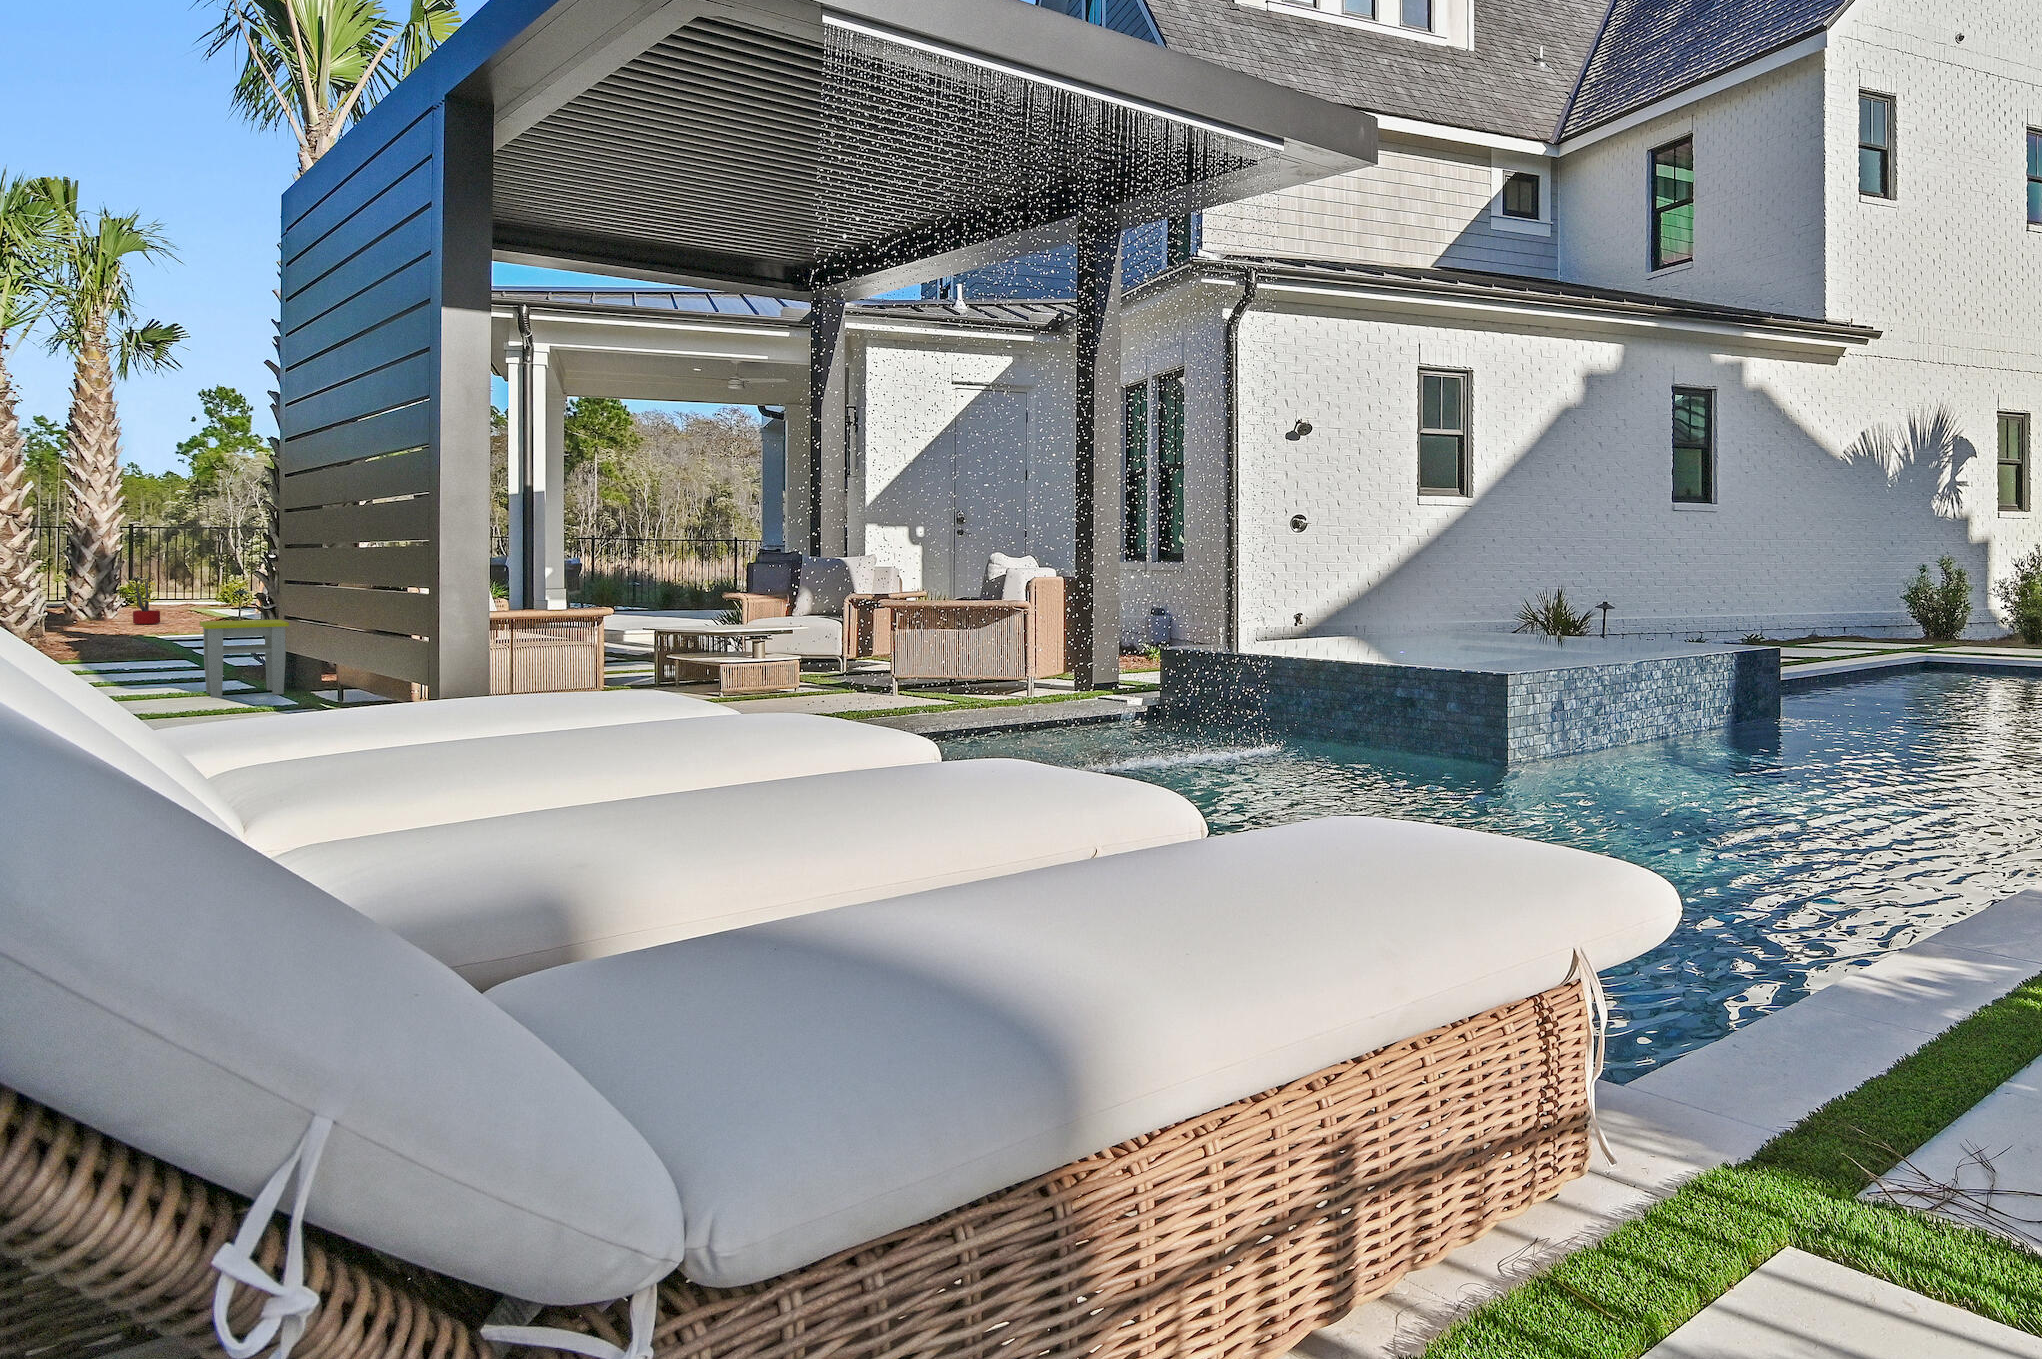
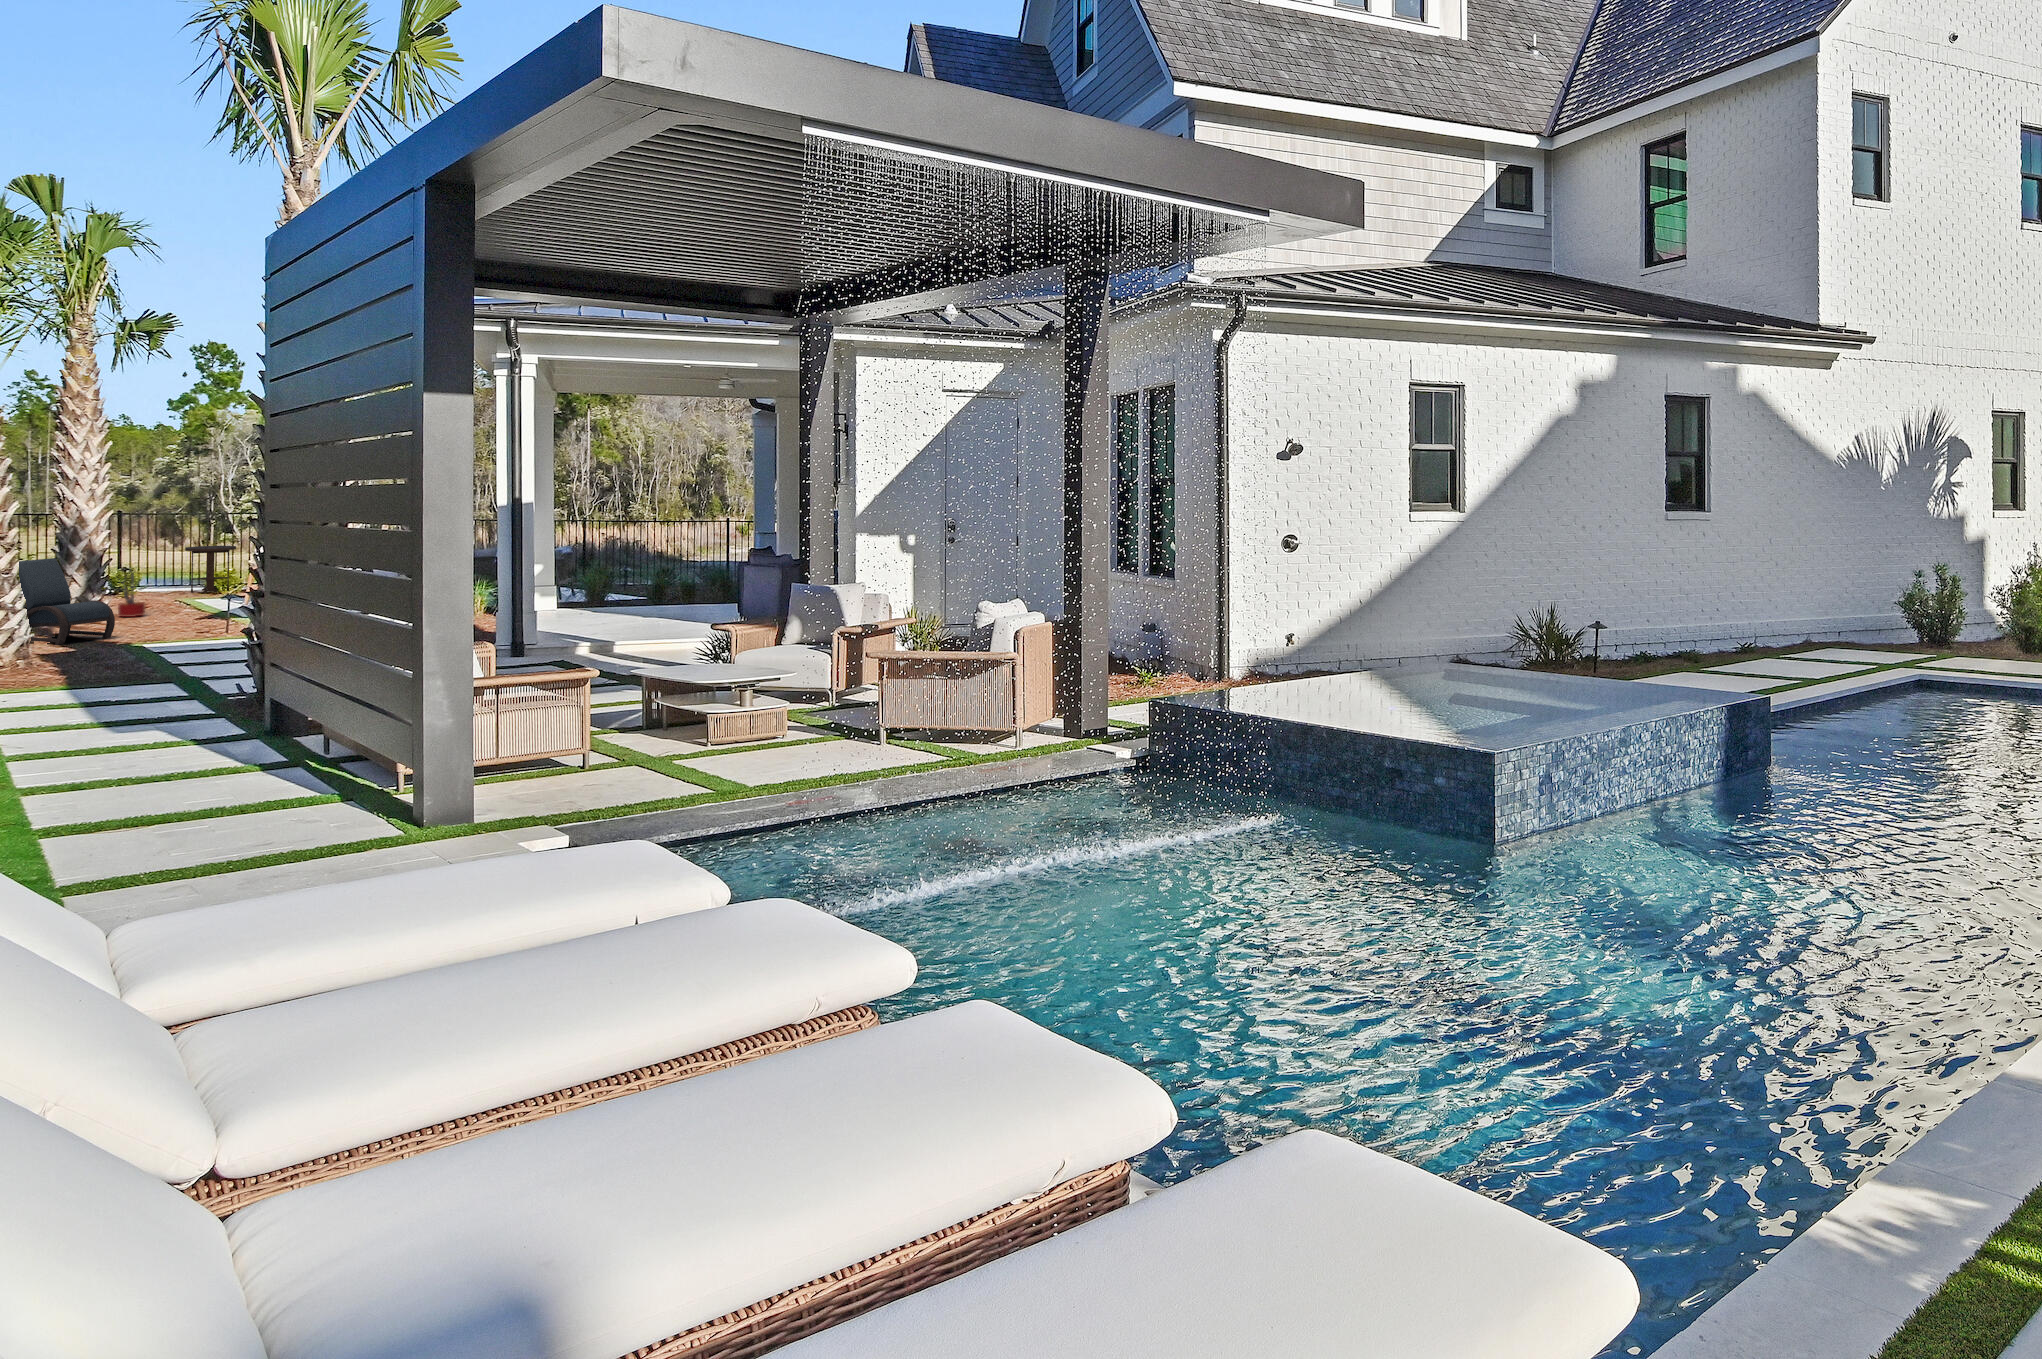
lounge chair: none [14,556,128,638] -> present [19,558,115,645]
side table: none [200,567,251,613] -> present [185,546,236,593]
stool: present [200,619,289,698] -> none [192,672,280,758]

